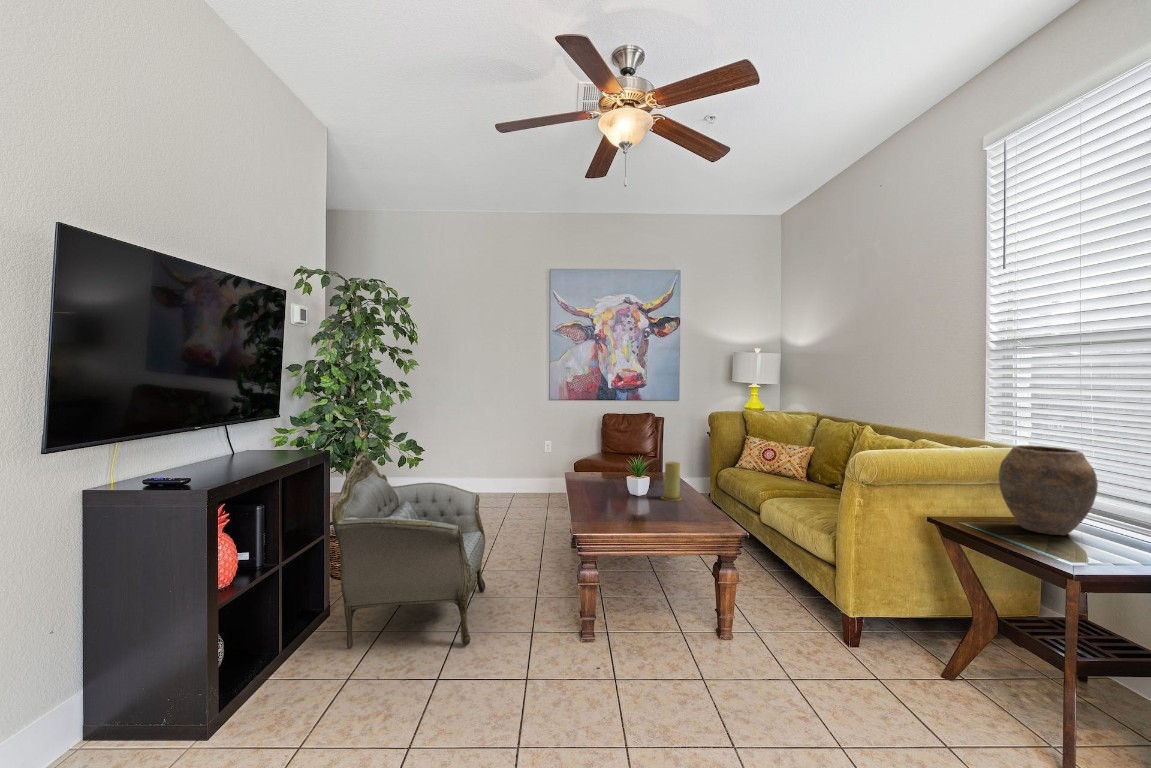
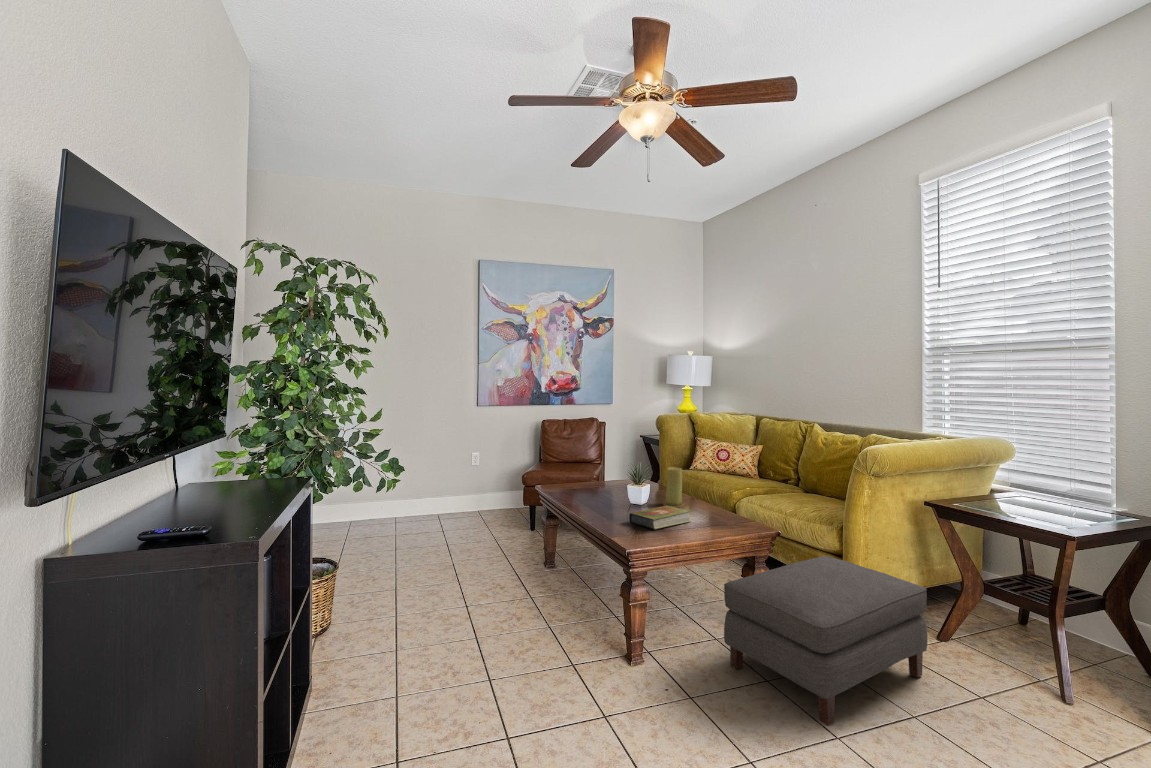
vase: present [999,445,1098,535] -> none [977,437,1054,509]
armchair: present [332,452,486,649] -> none [358,478,520,718]
book: none [608,497,667,518] -> present [629,505,690,530]
ottoman: none [669,565,896,737] -> present [724,556,928,725]

